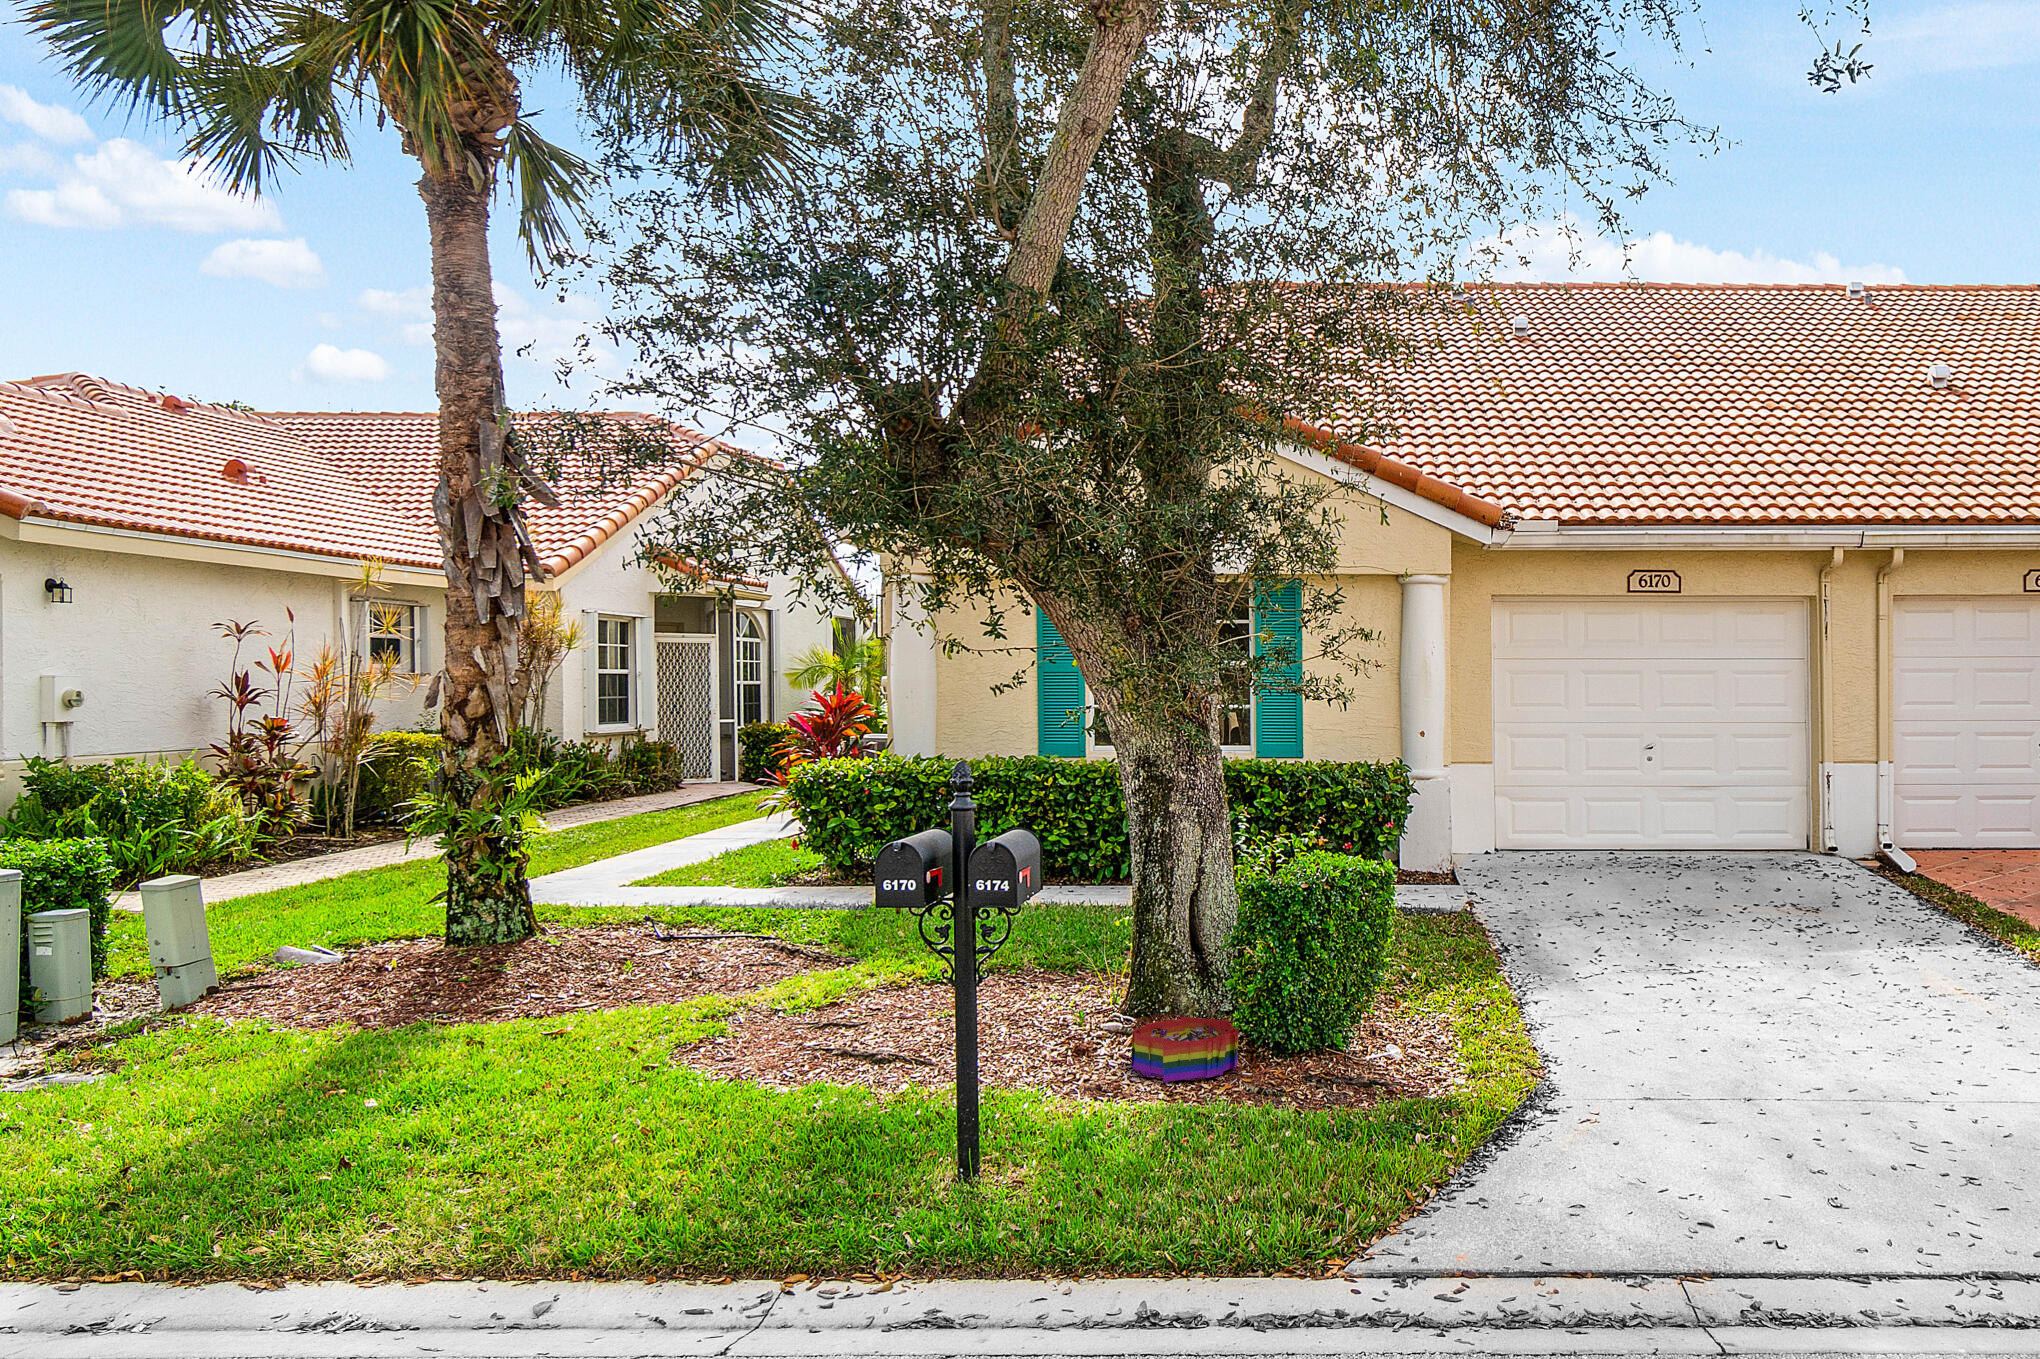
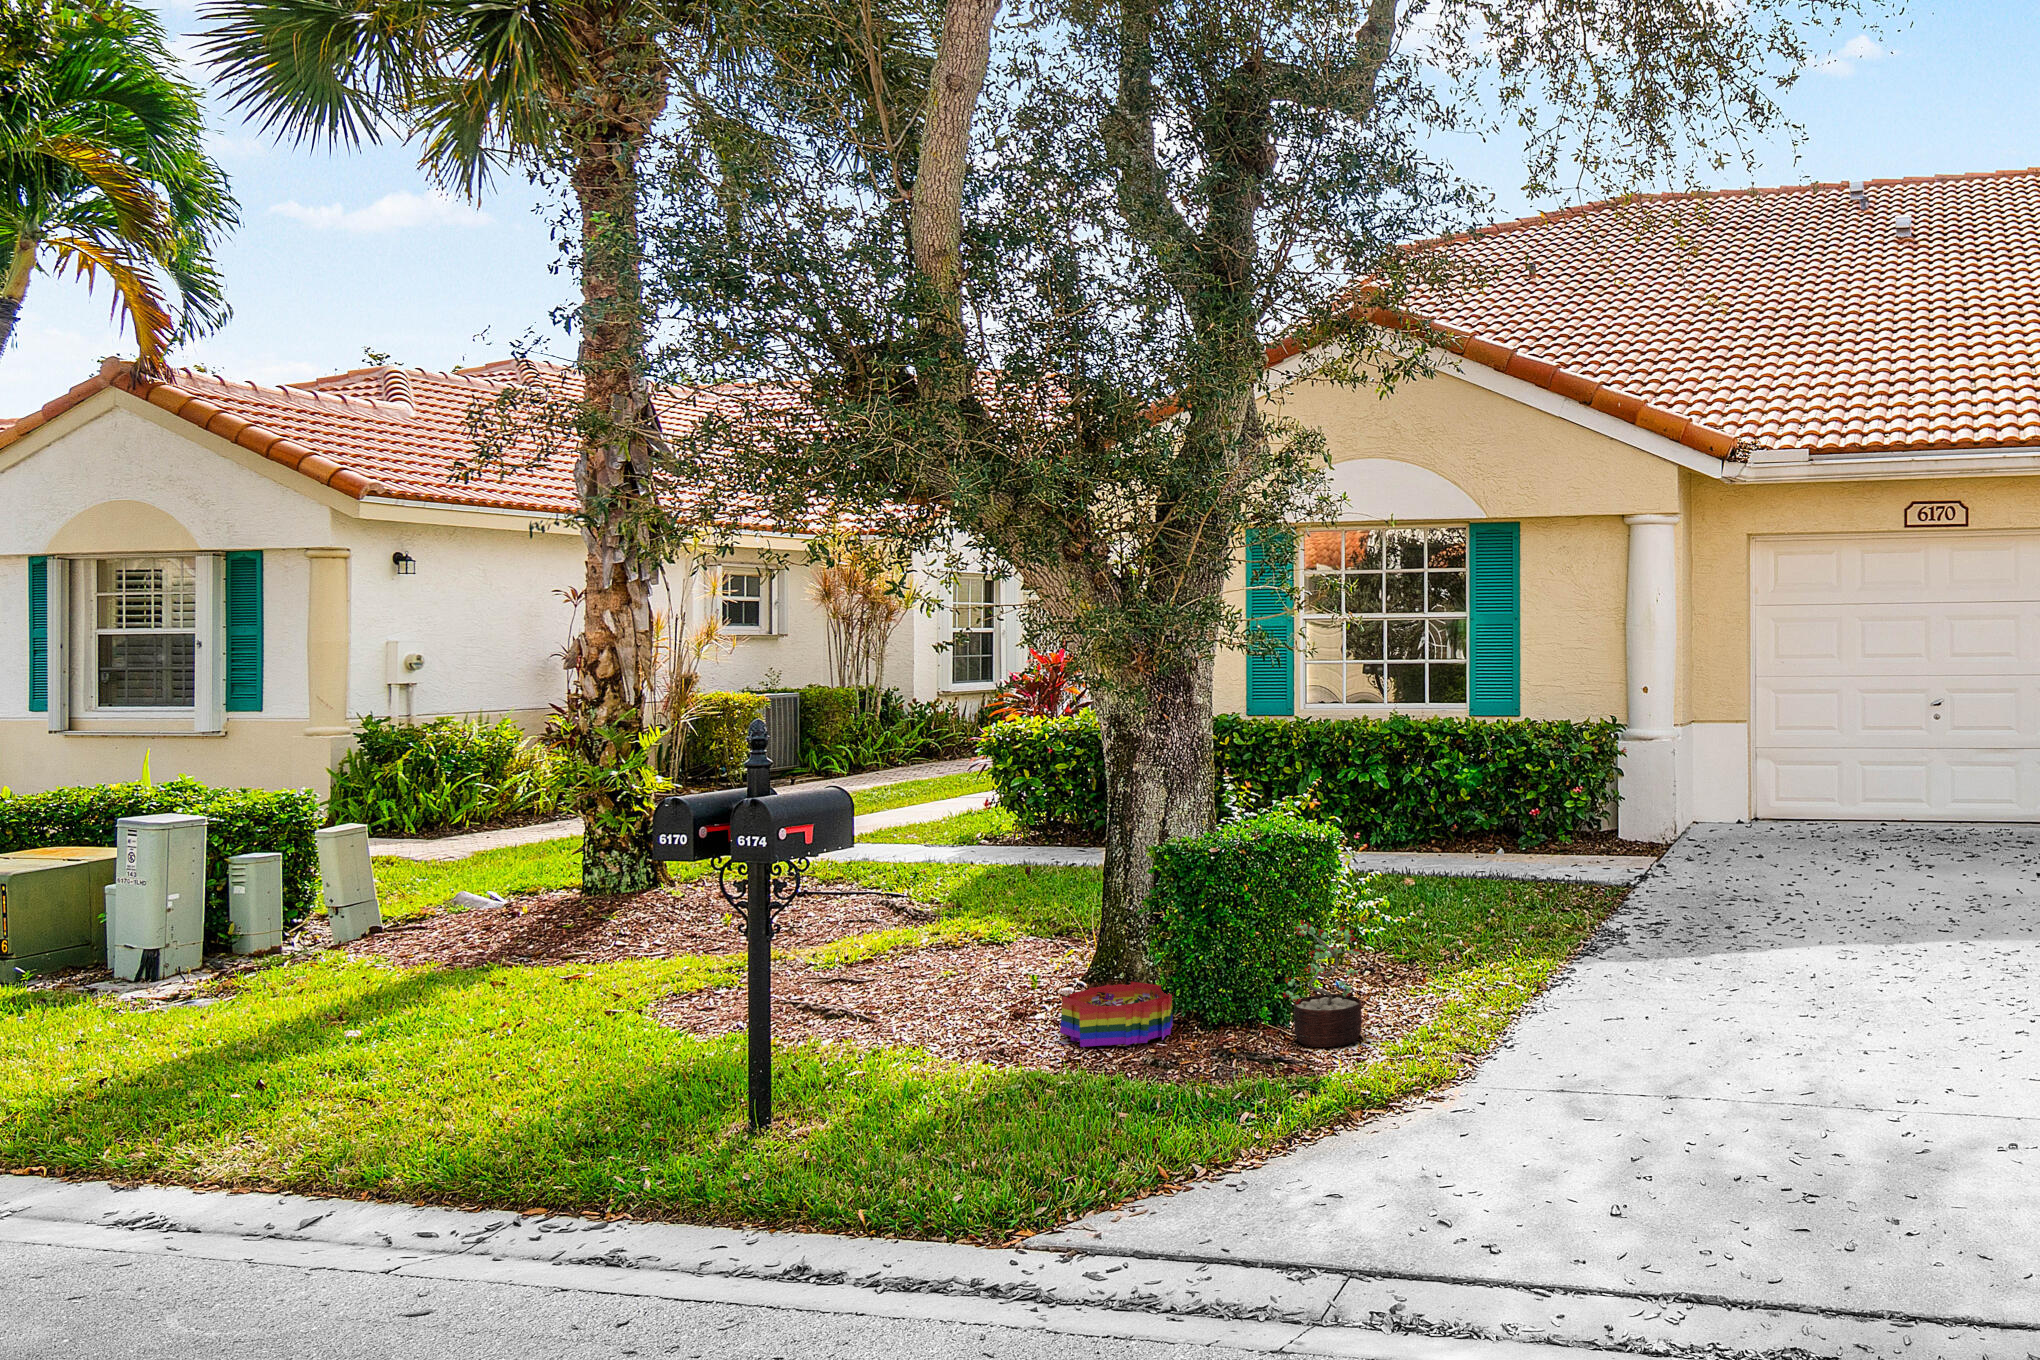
decorative plant: none [1352,952,1422,1071] -> present [1283,920,1362,1047]

